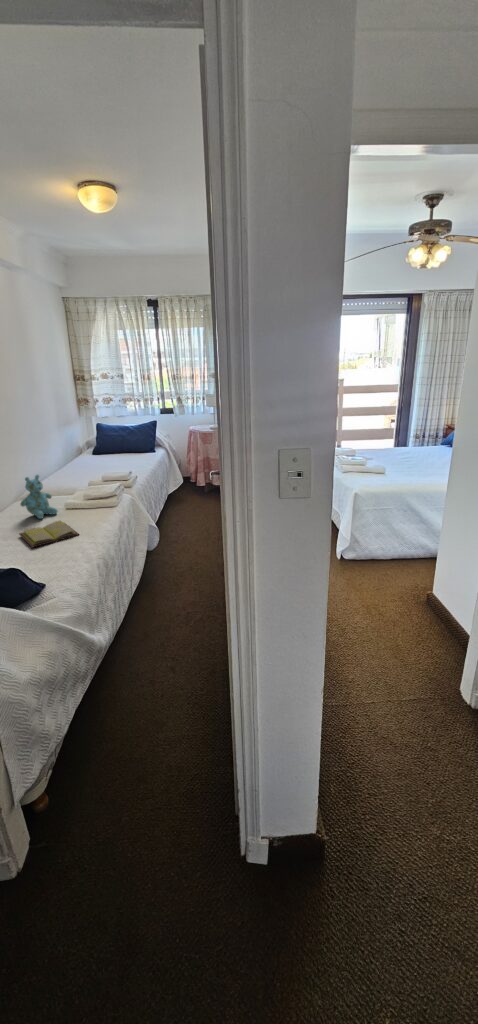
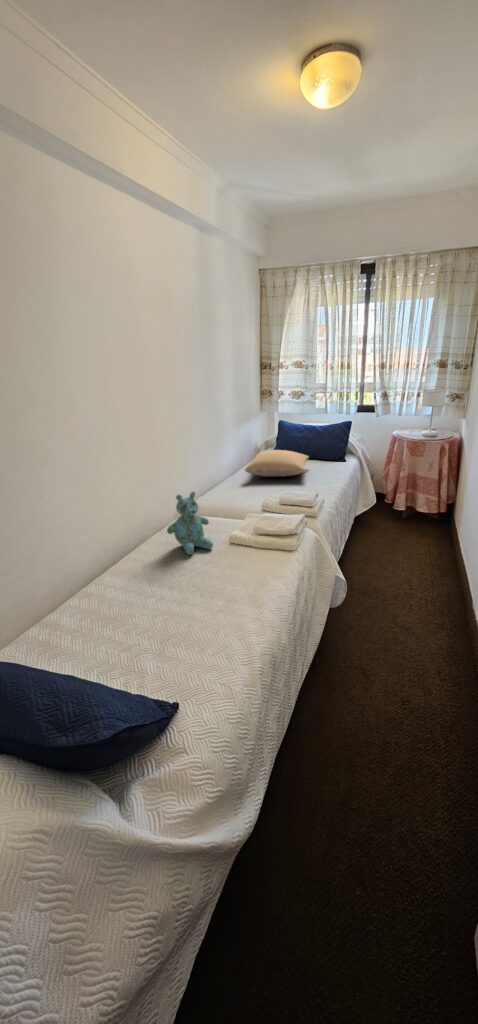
pillow: none [73,446,125,467] -> present [245,450,309,477]
diary: present [19,521,79,547] -> none [154,567,234,616]

